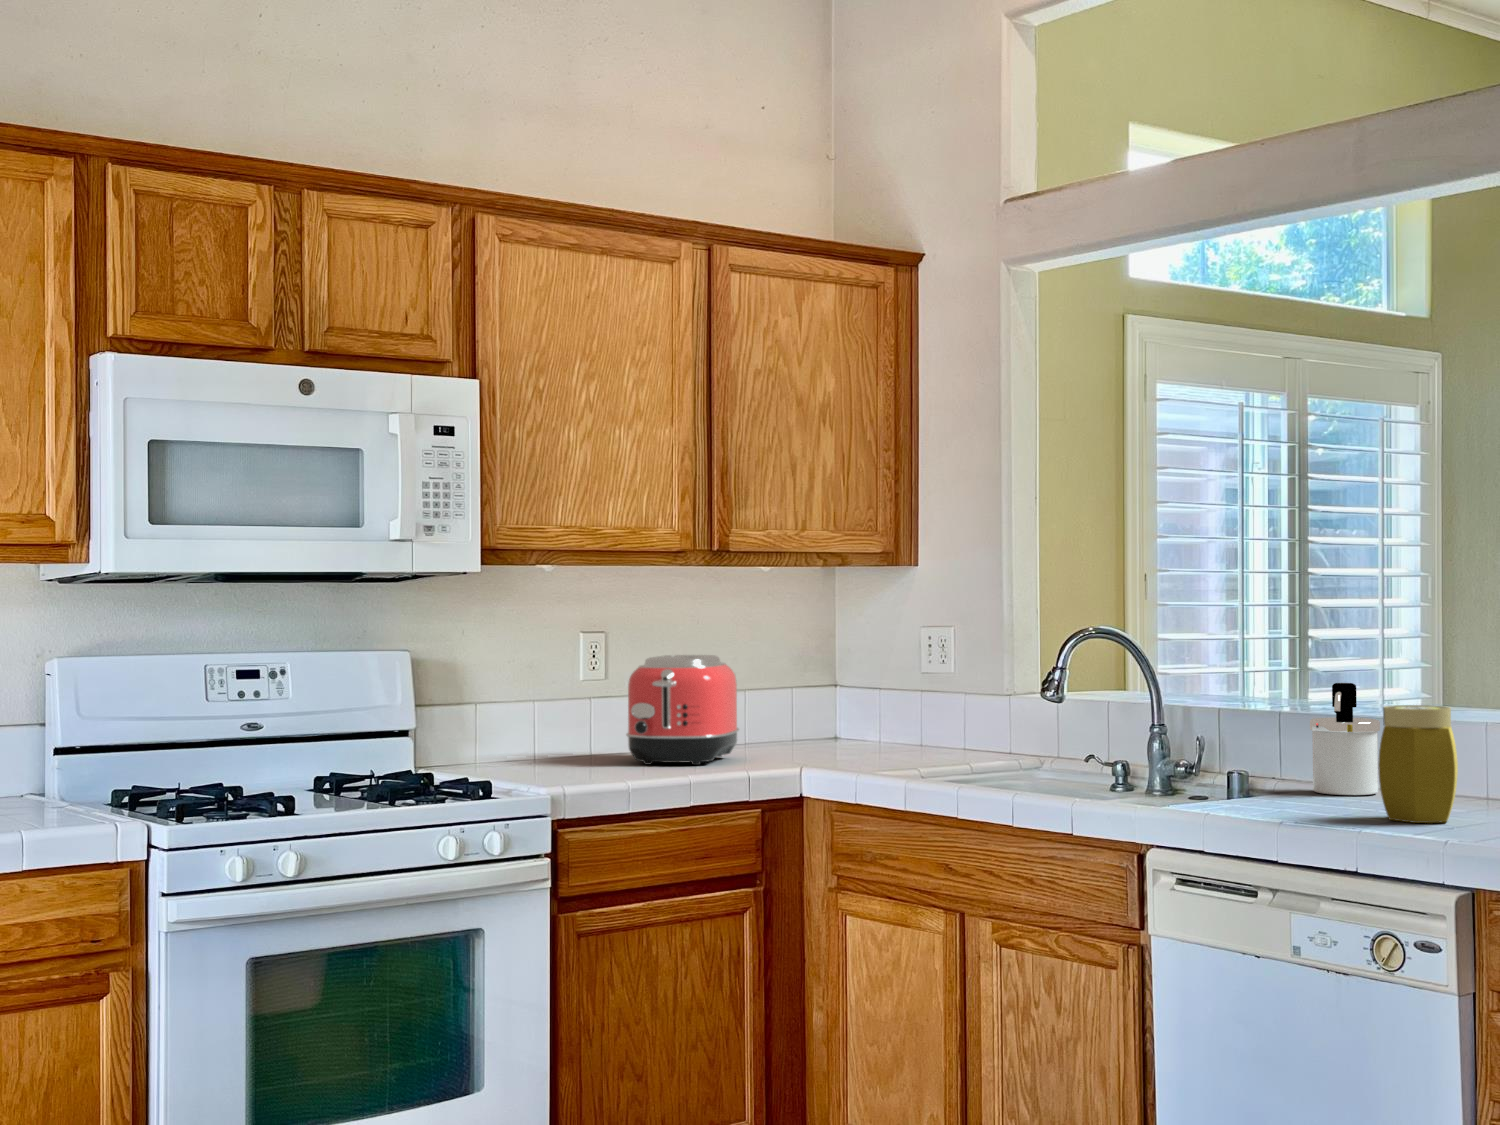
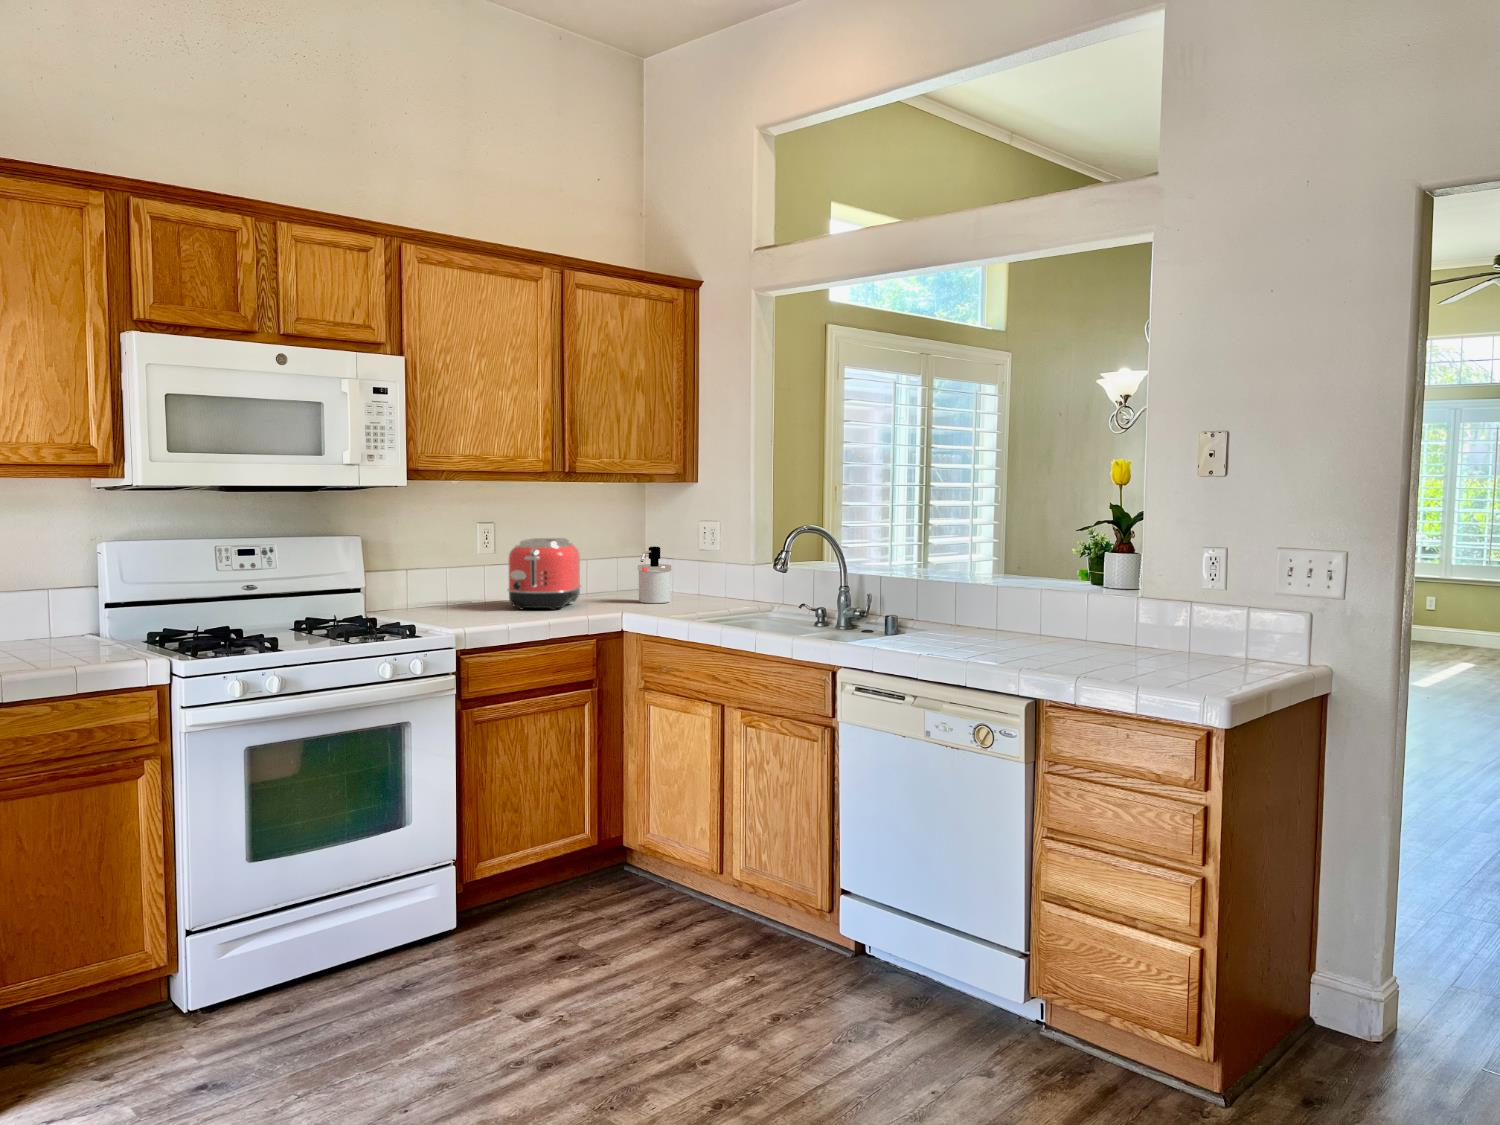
soap dispenser: present [1310,683,1380,795] -> present [638,546,671,603]
jar: present [1378,705,1458,823] -> none [980,581,1027,654]

